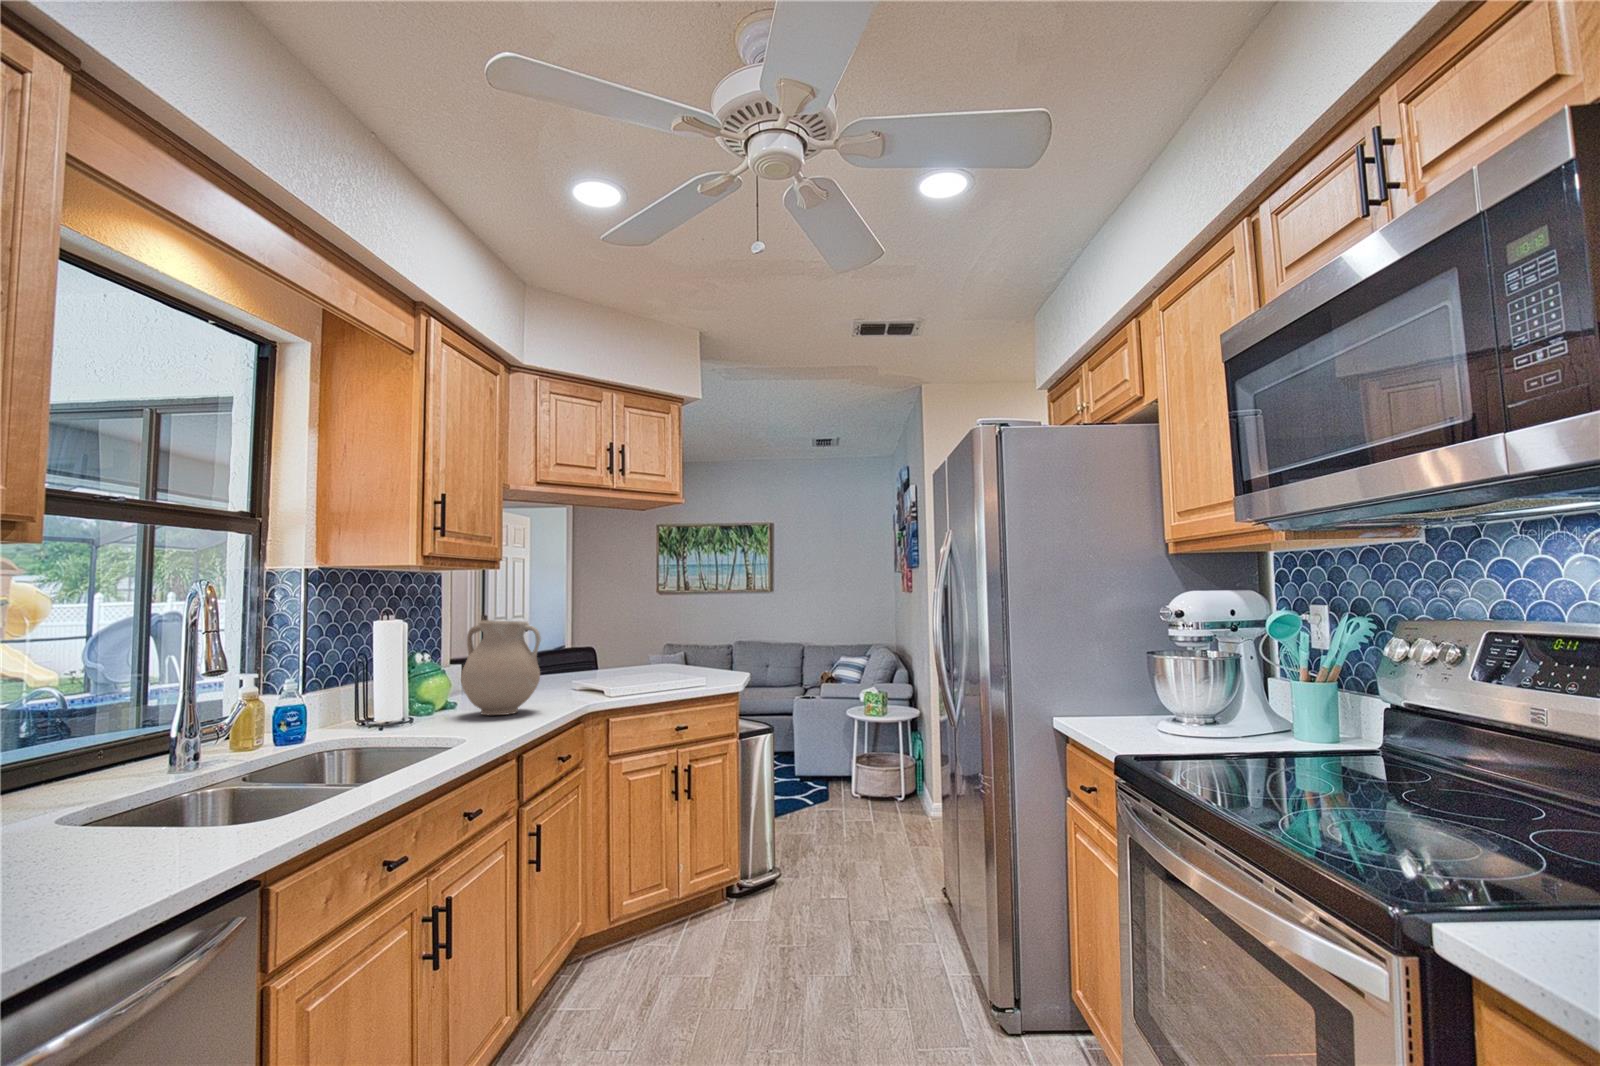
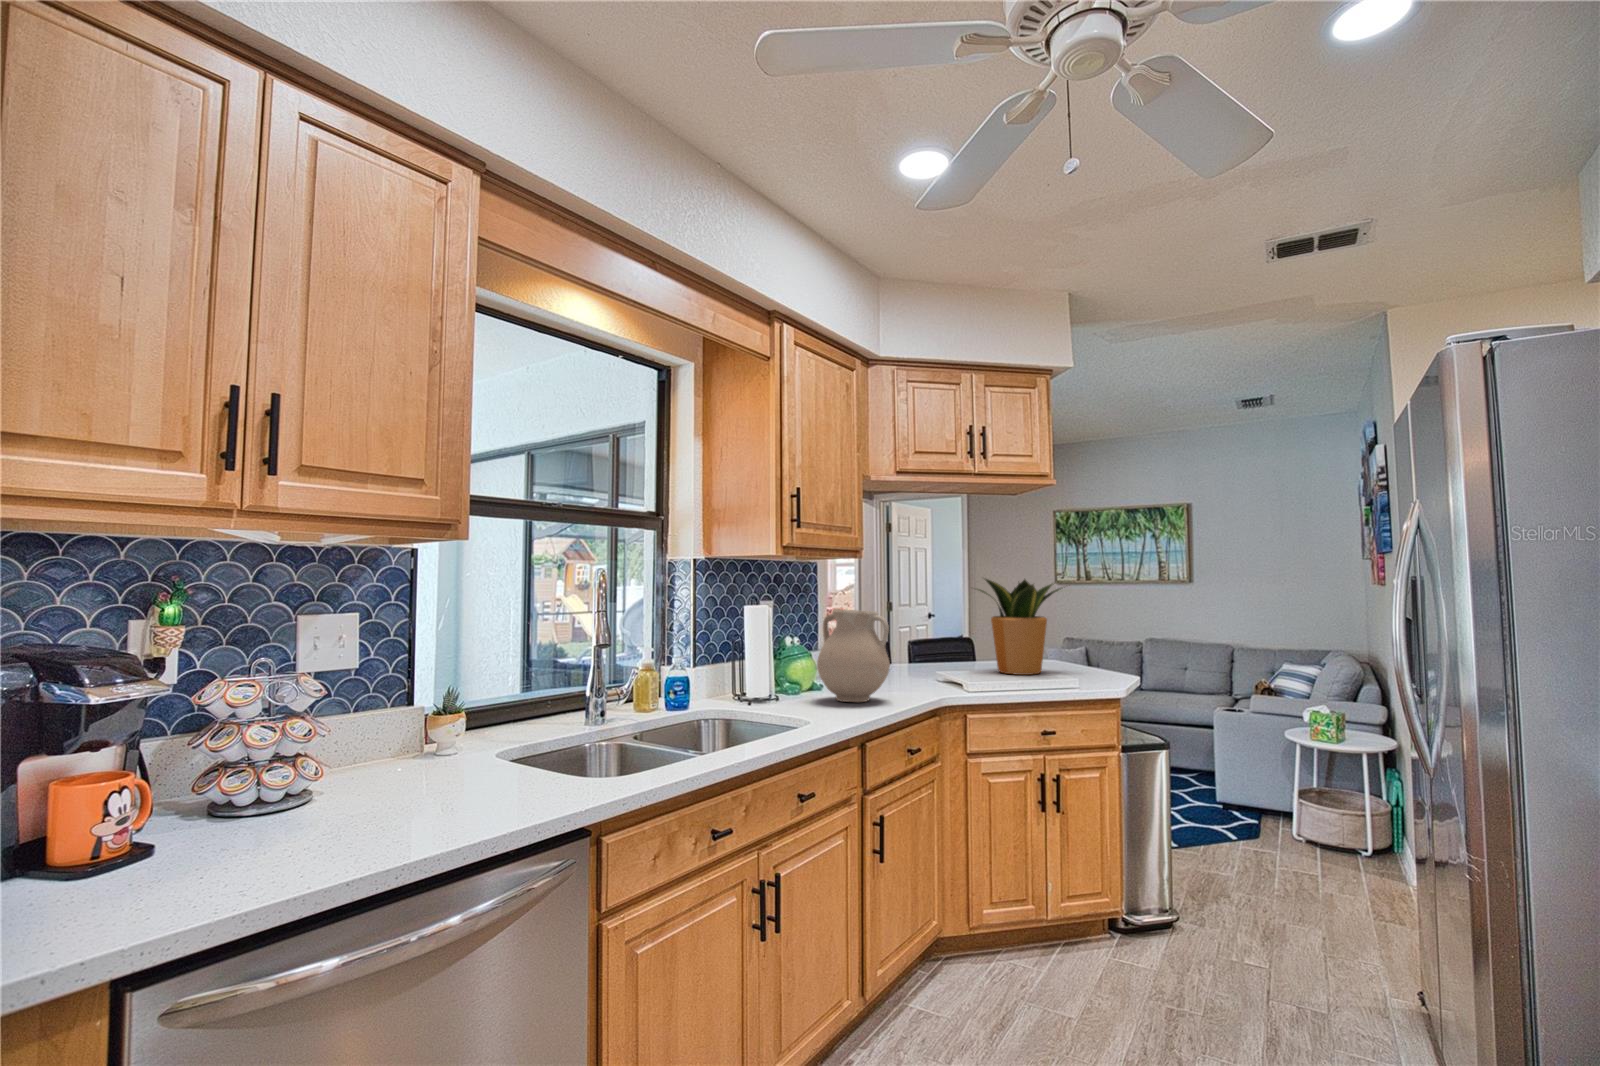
potted plant: none [604,586,695,677] -> present [978,579,1061,675]

